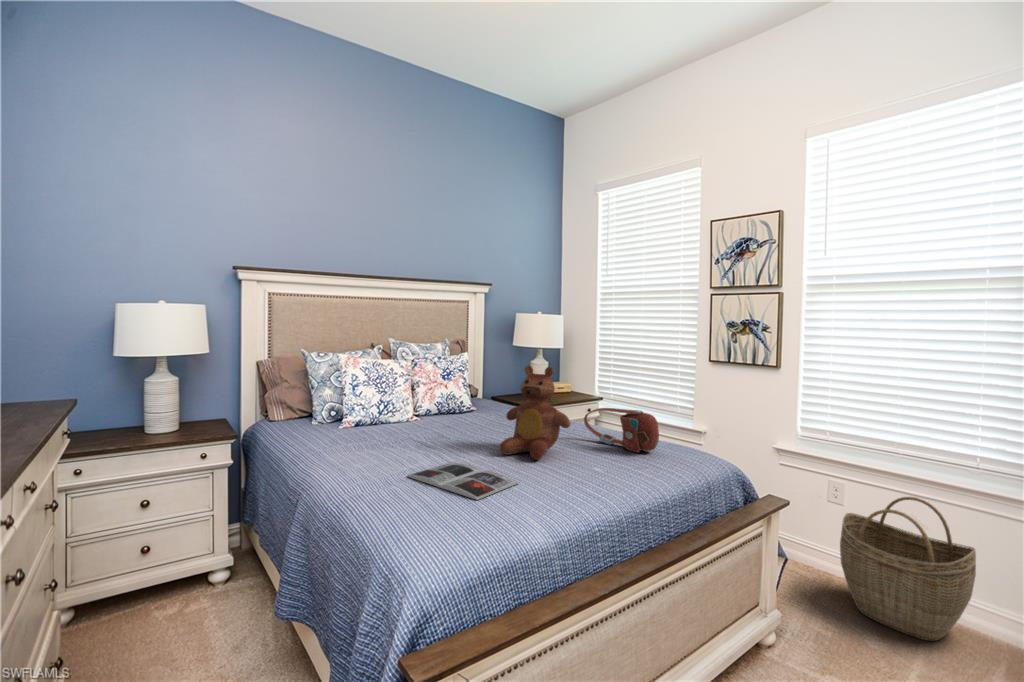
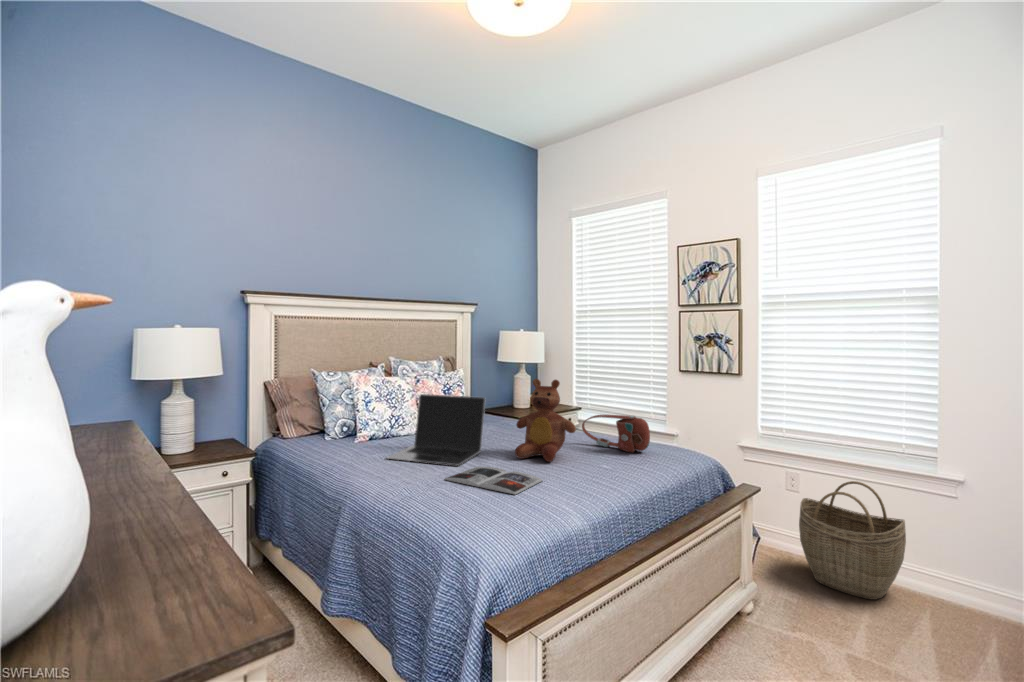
laptop: none [359,379,473,460] -> present [387,394,485,465]

